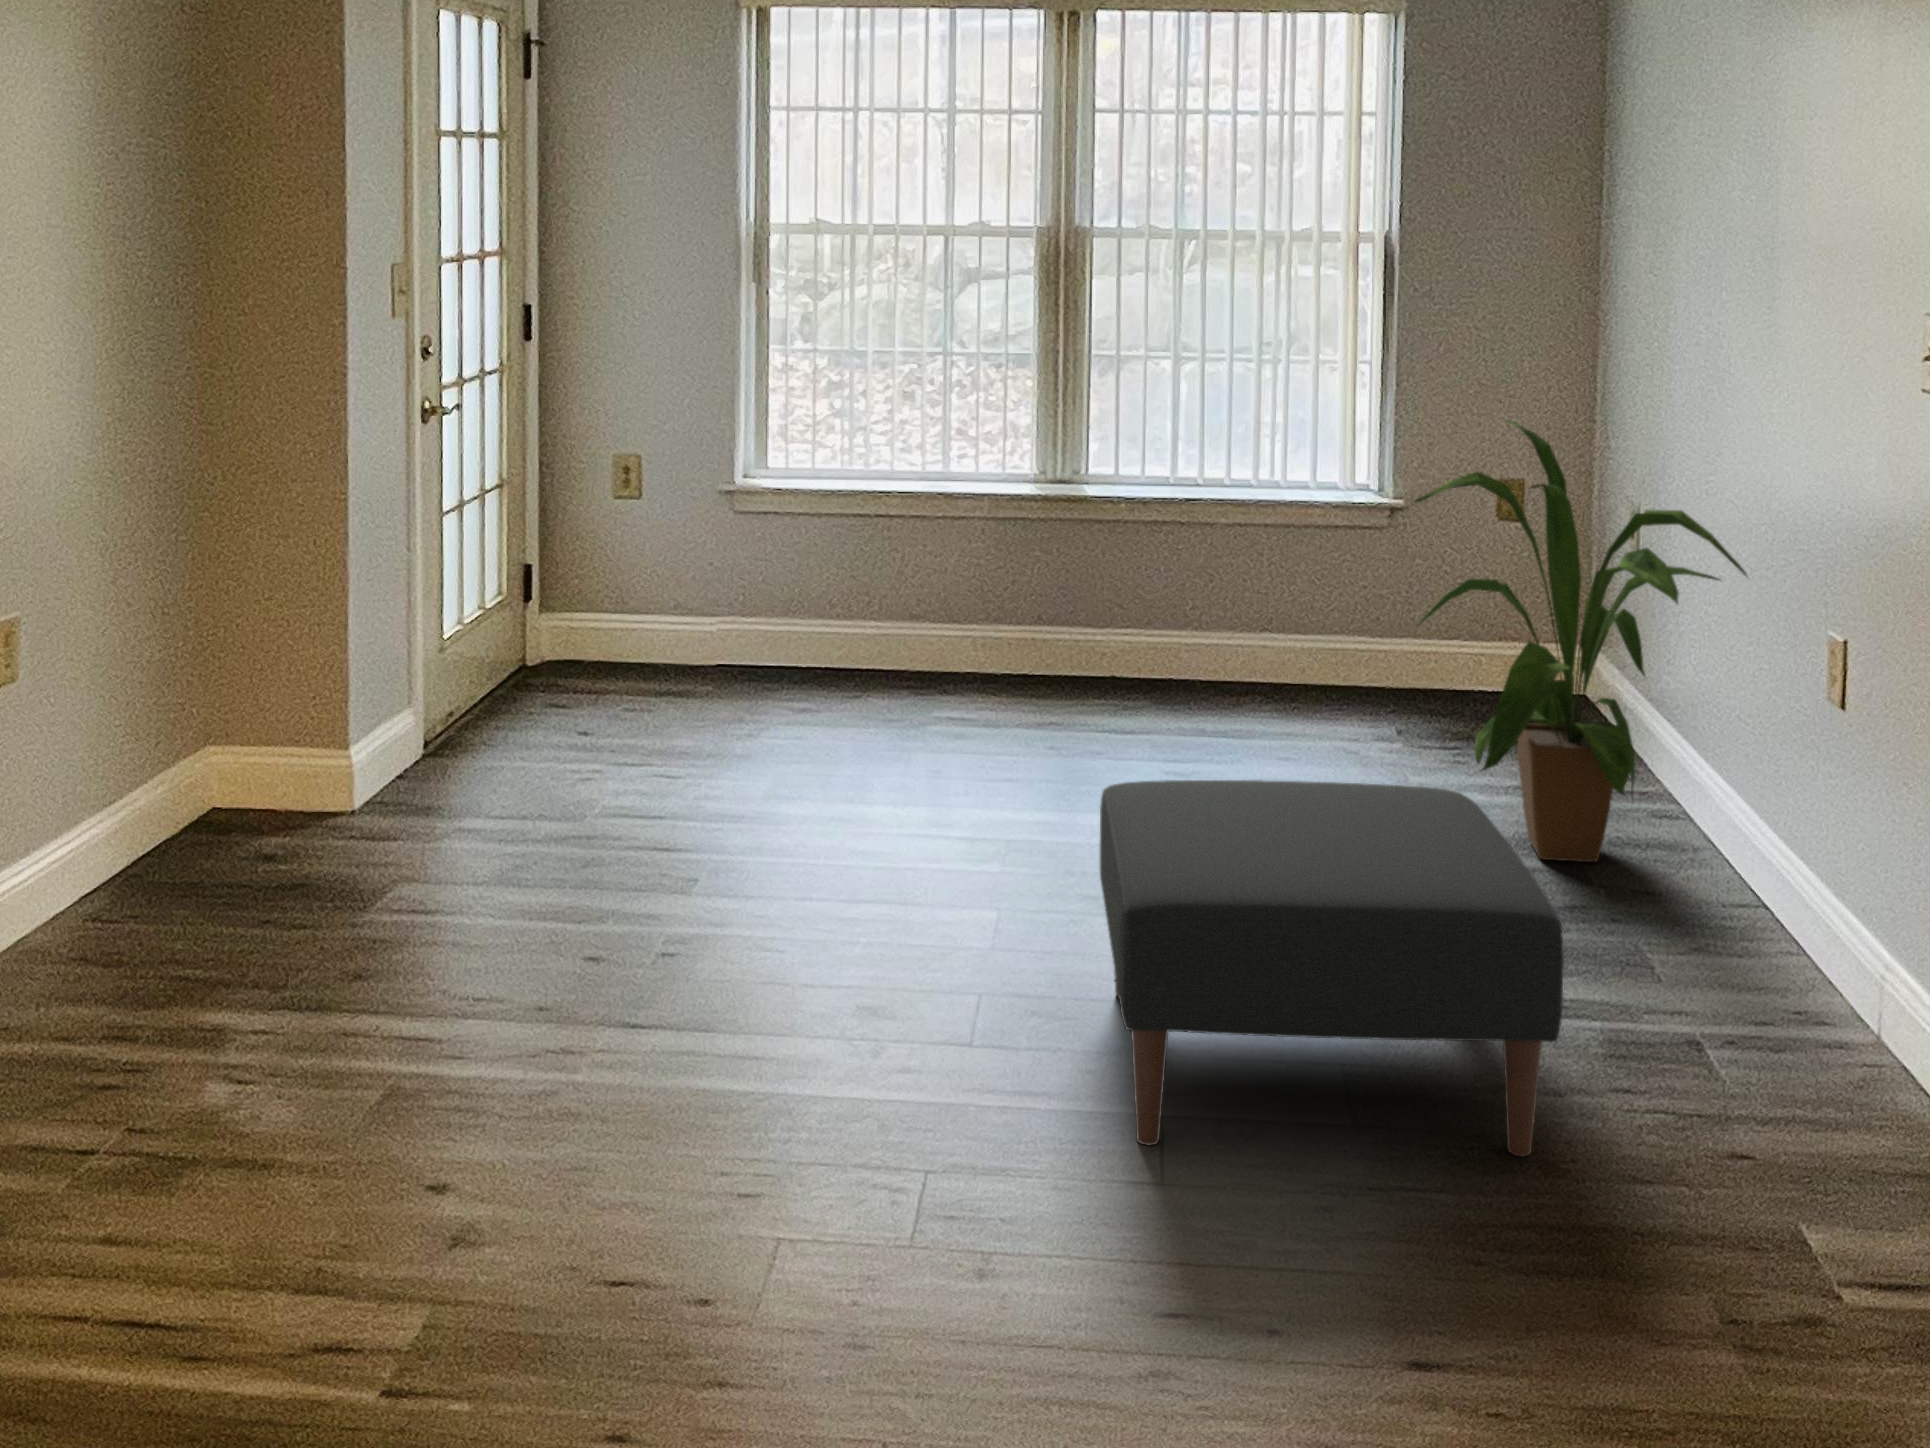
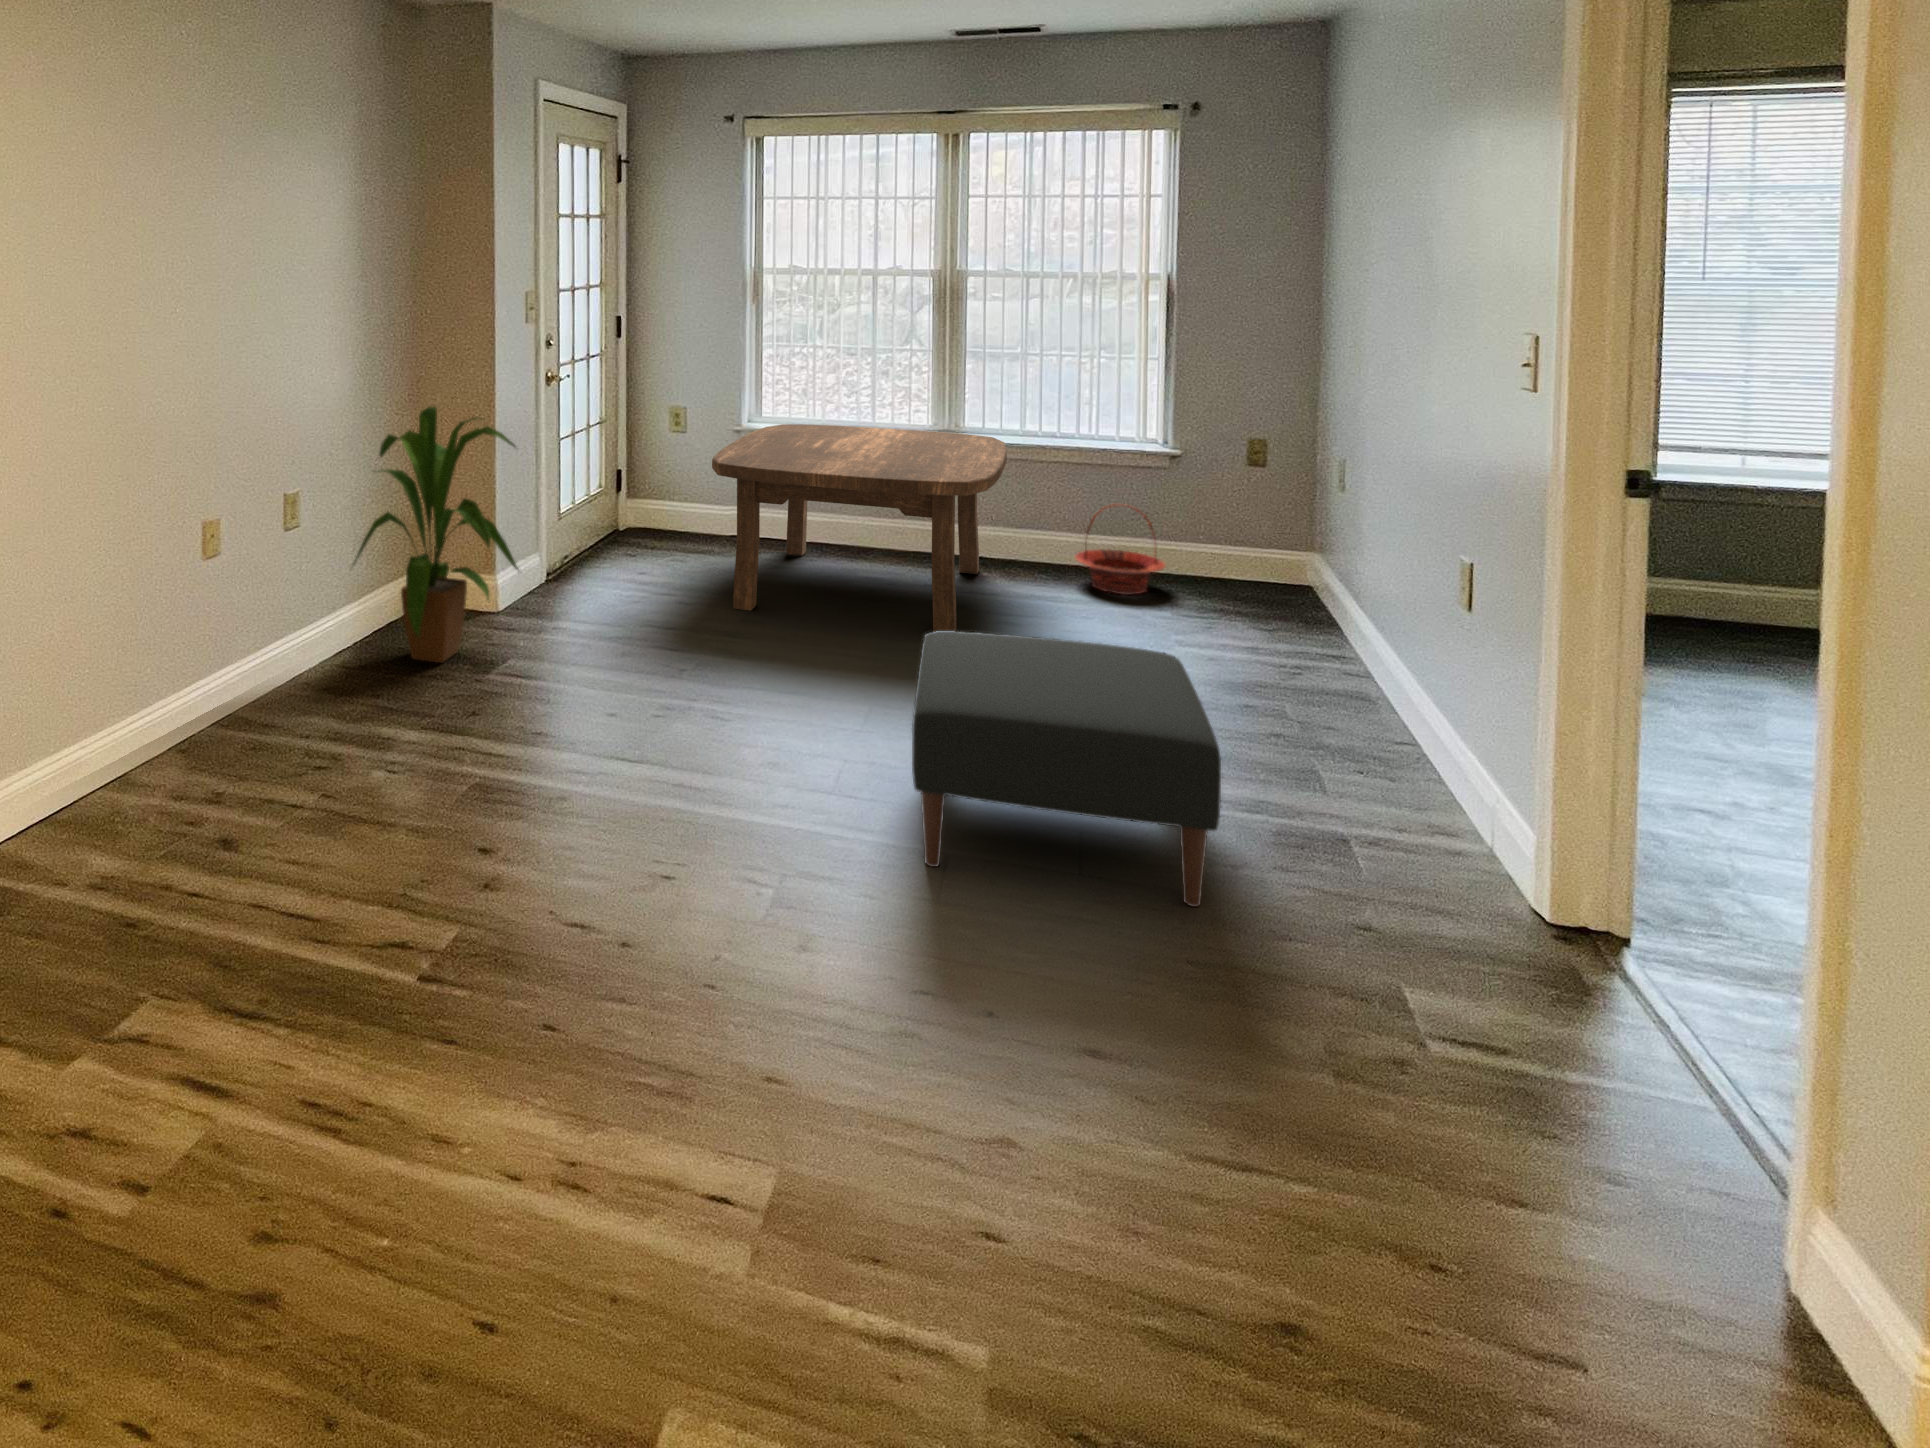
house plant: present [1415,420,1747,862] -> present [354,406,519,663]
coffee table: none [714,476,1162,794] -> present [712,424,1007,632]
basket: none [1254,580,1384,716] -> present [1075,504,1165,594]

